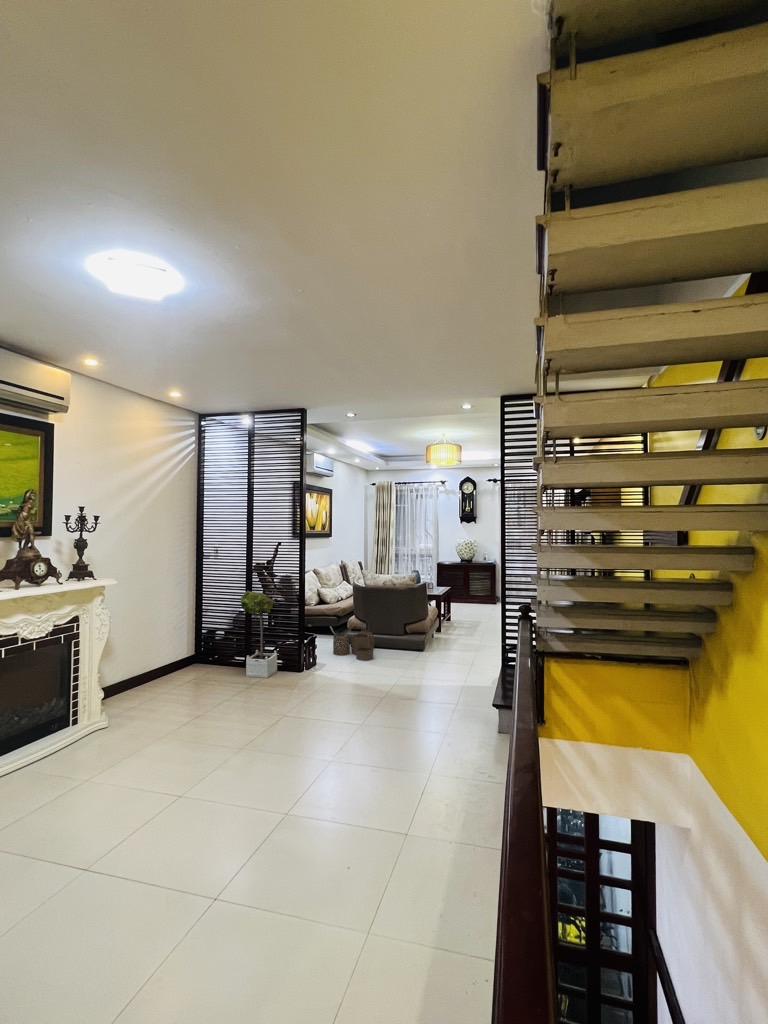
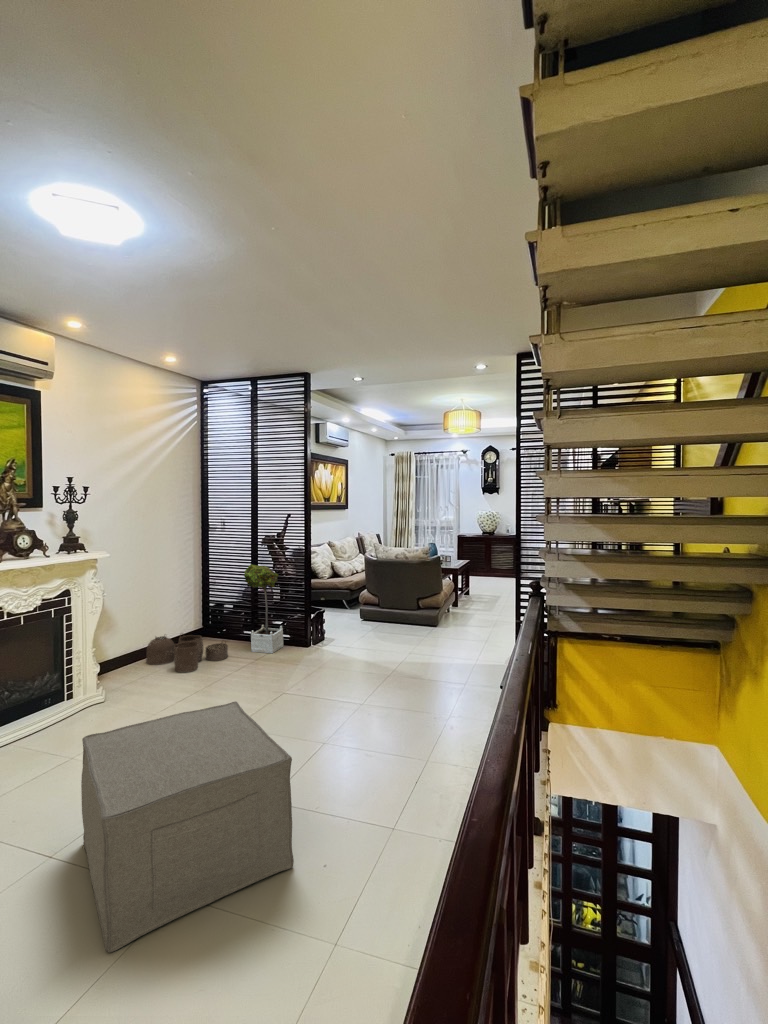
woven basket: present [333,630,375,661] -> present [146,635,228,672]
ottoman: none [112,720,317,952] -> present [81,701,294,952]

